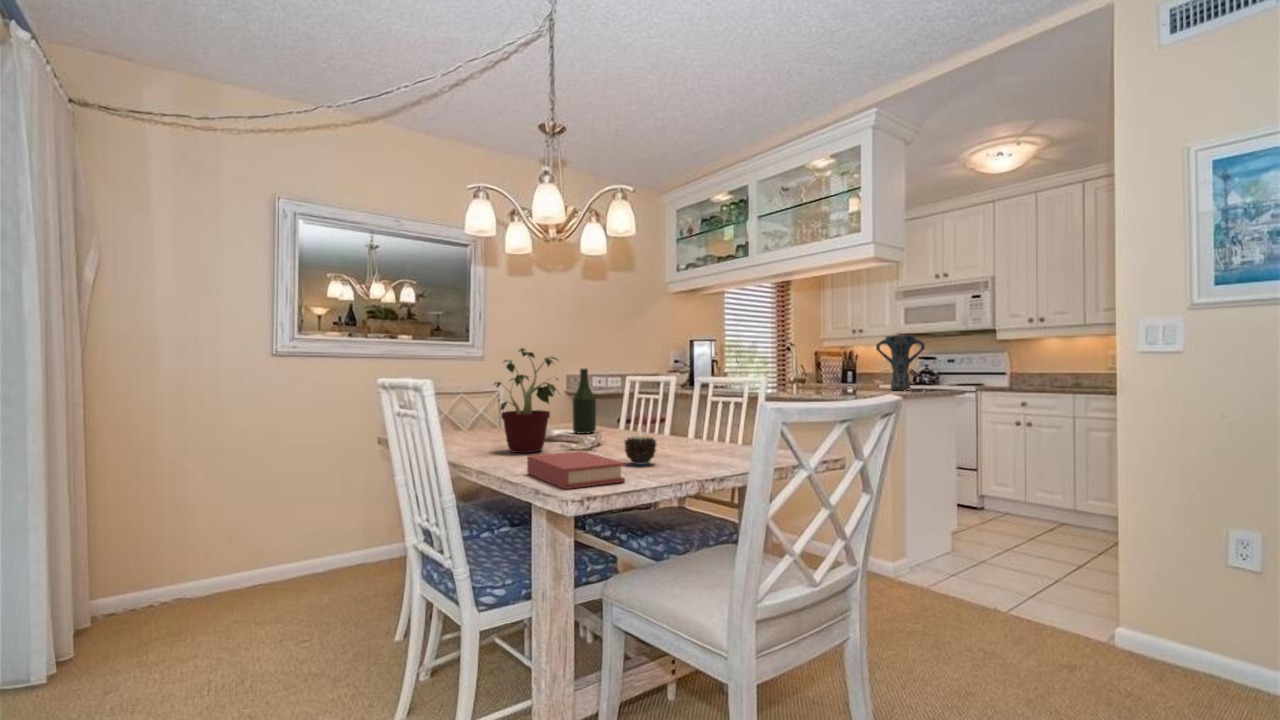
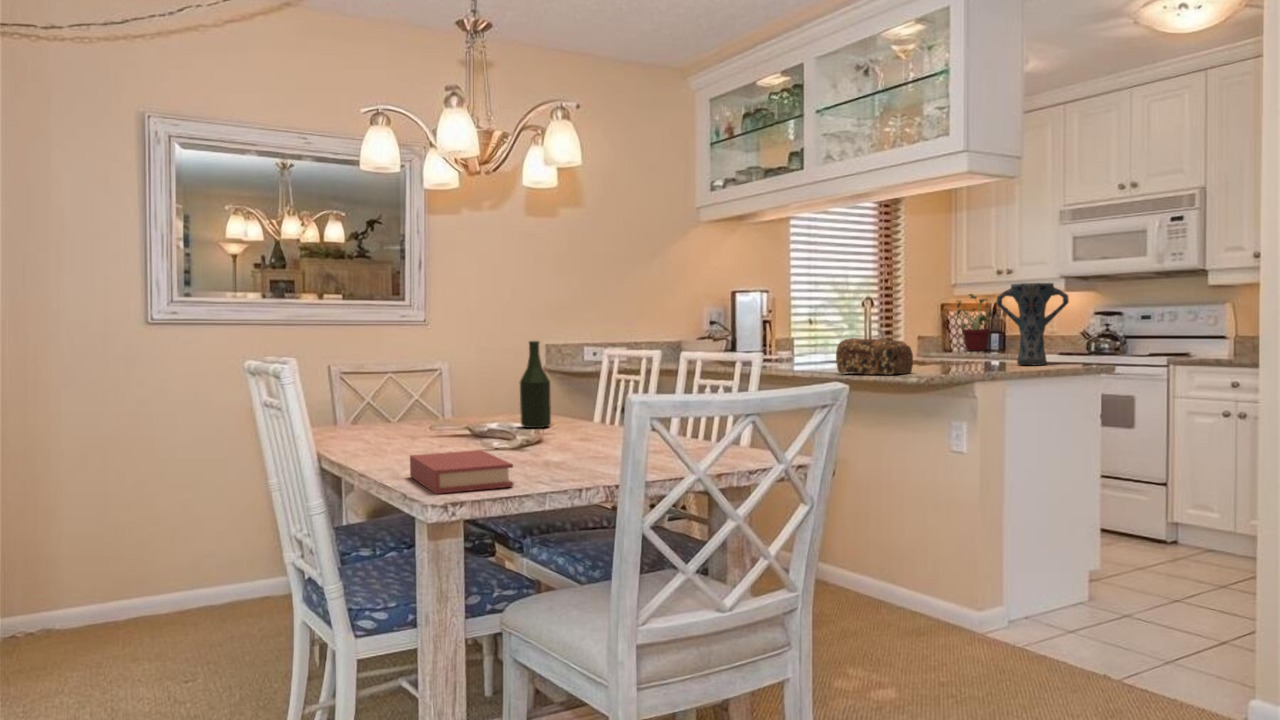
potted plant: present [493,348,558,453] -> present [957,294,995,351]
bread loaf: none [775,371,829,396] -> present [836,338,913,375]
candle: present [625,436,656,465] -> none [538,426,579,468]

